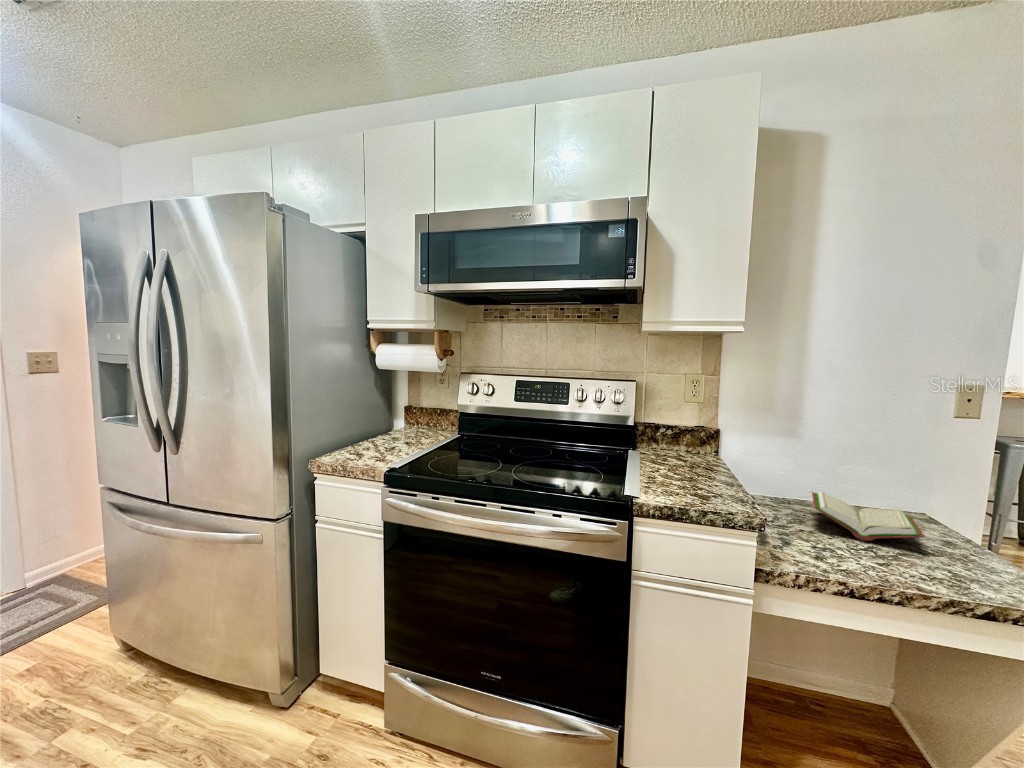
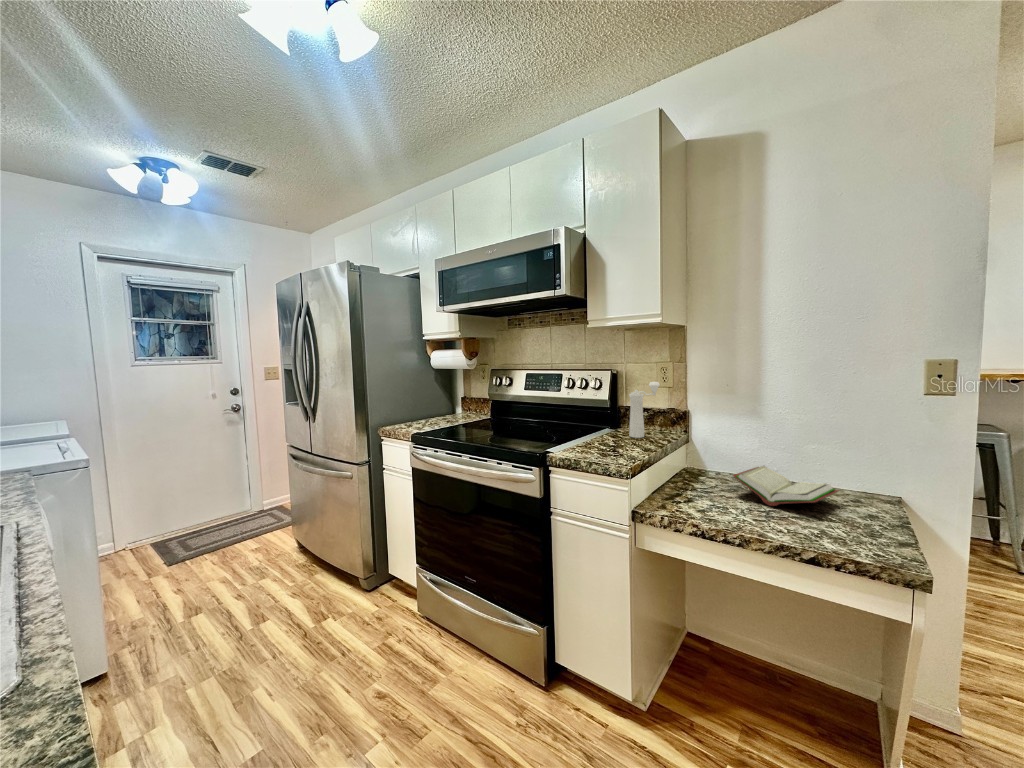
pepper mill: none [674,397,699,465] -> present [629,382,660,438]

